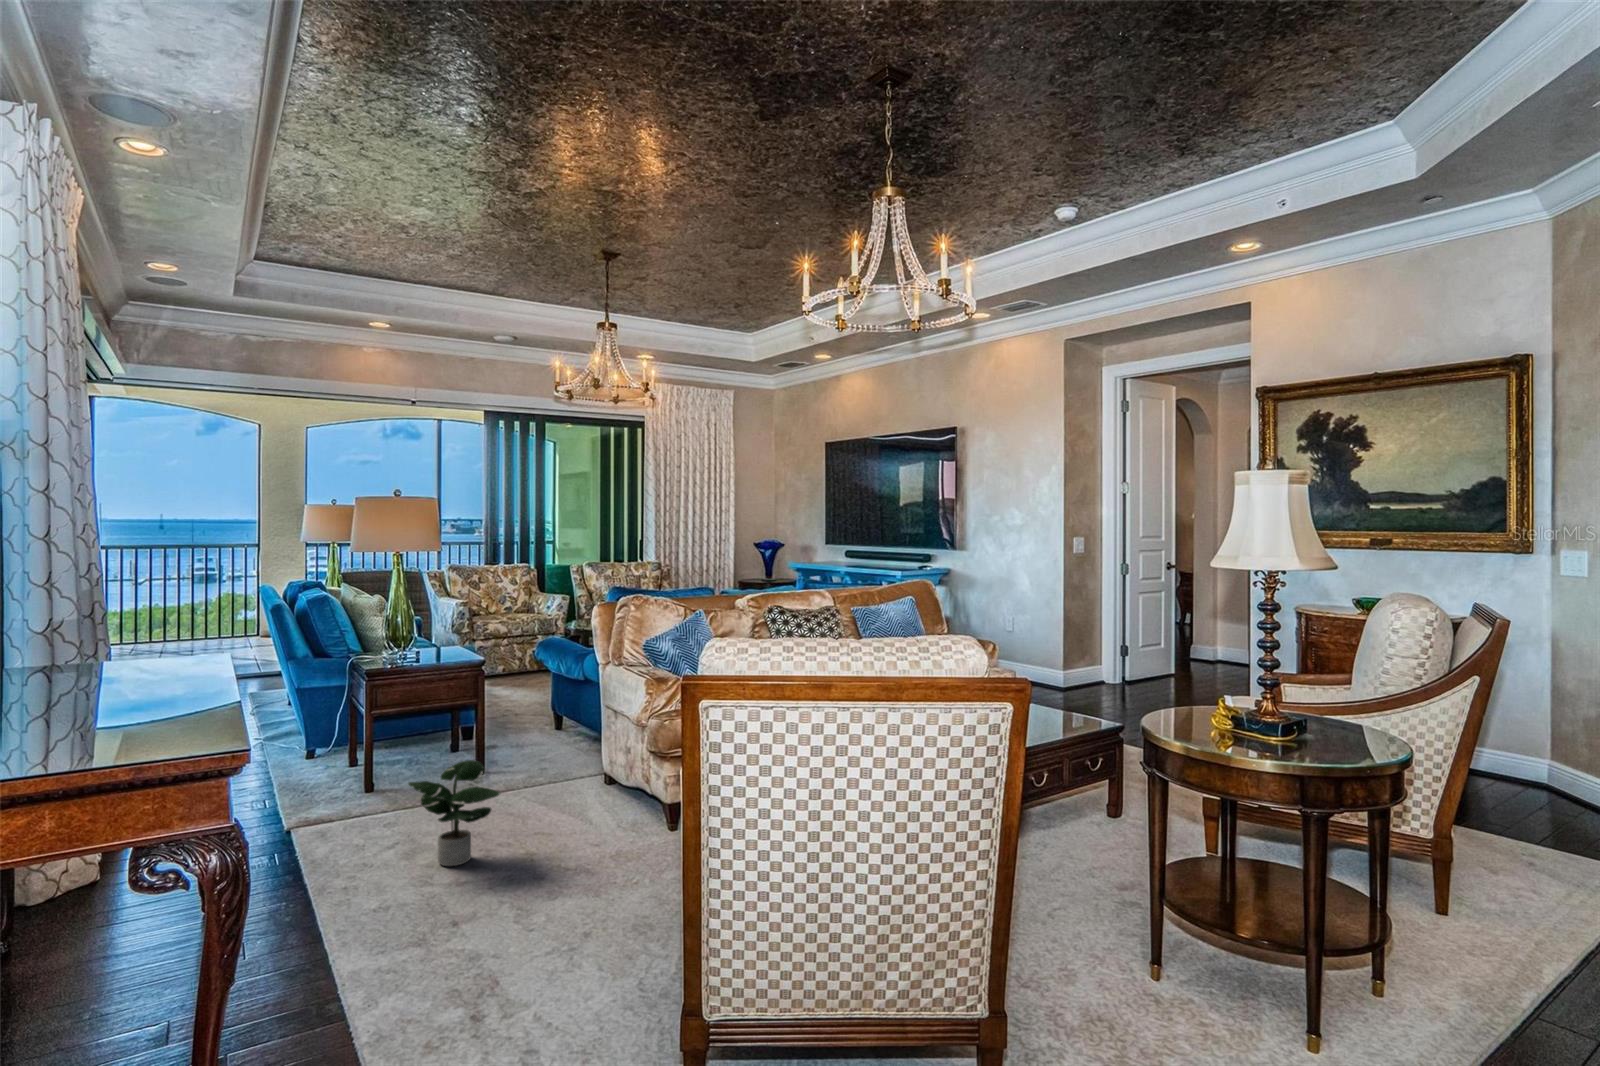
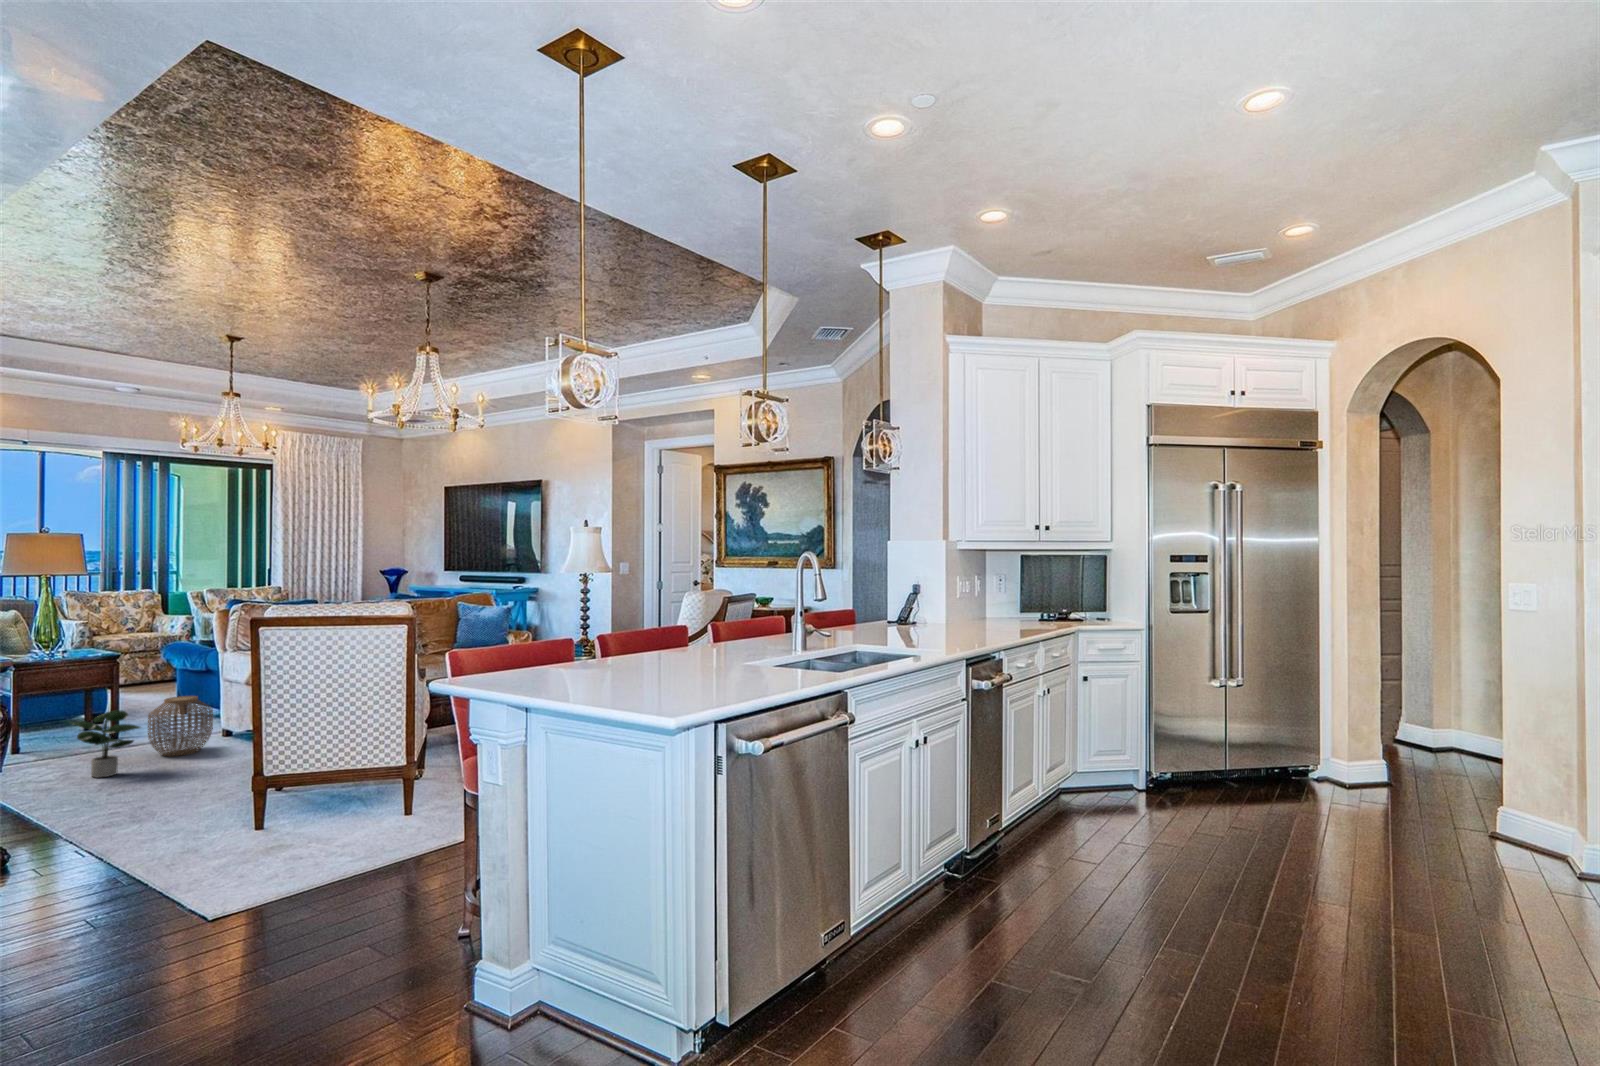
woven basket: none [512,732,591,822] -> present [148,696,213,756]

